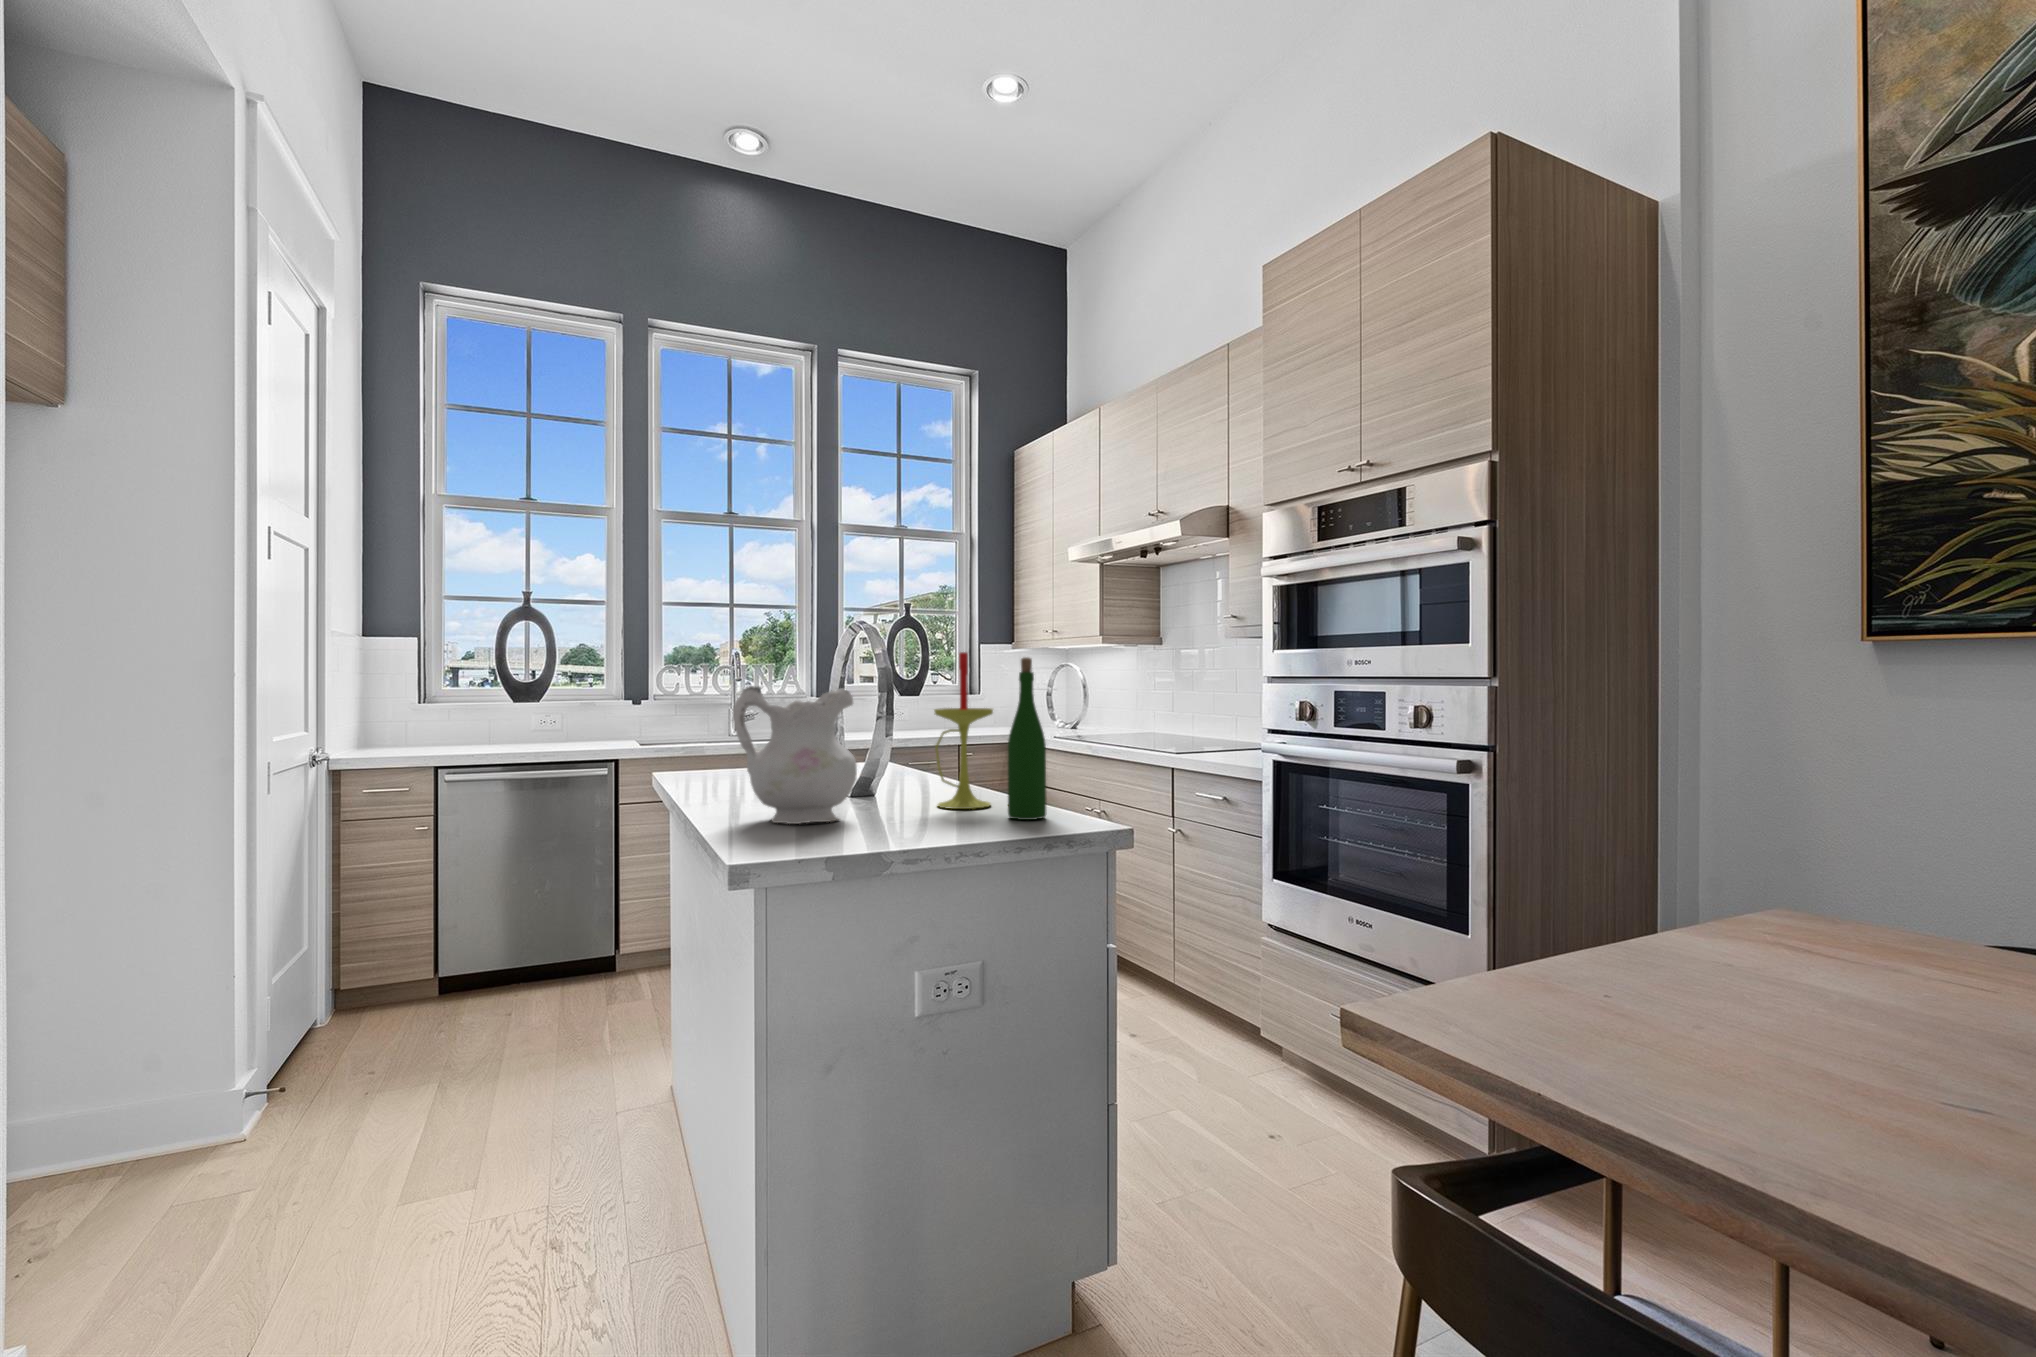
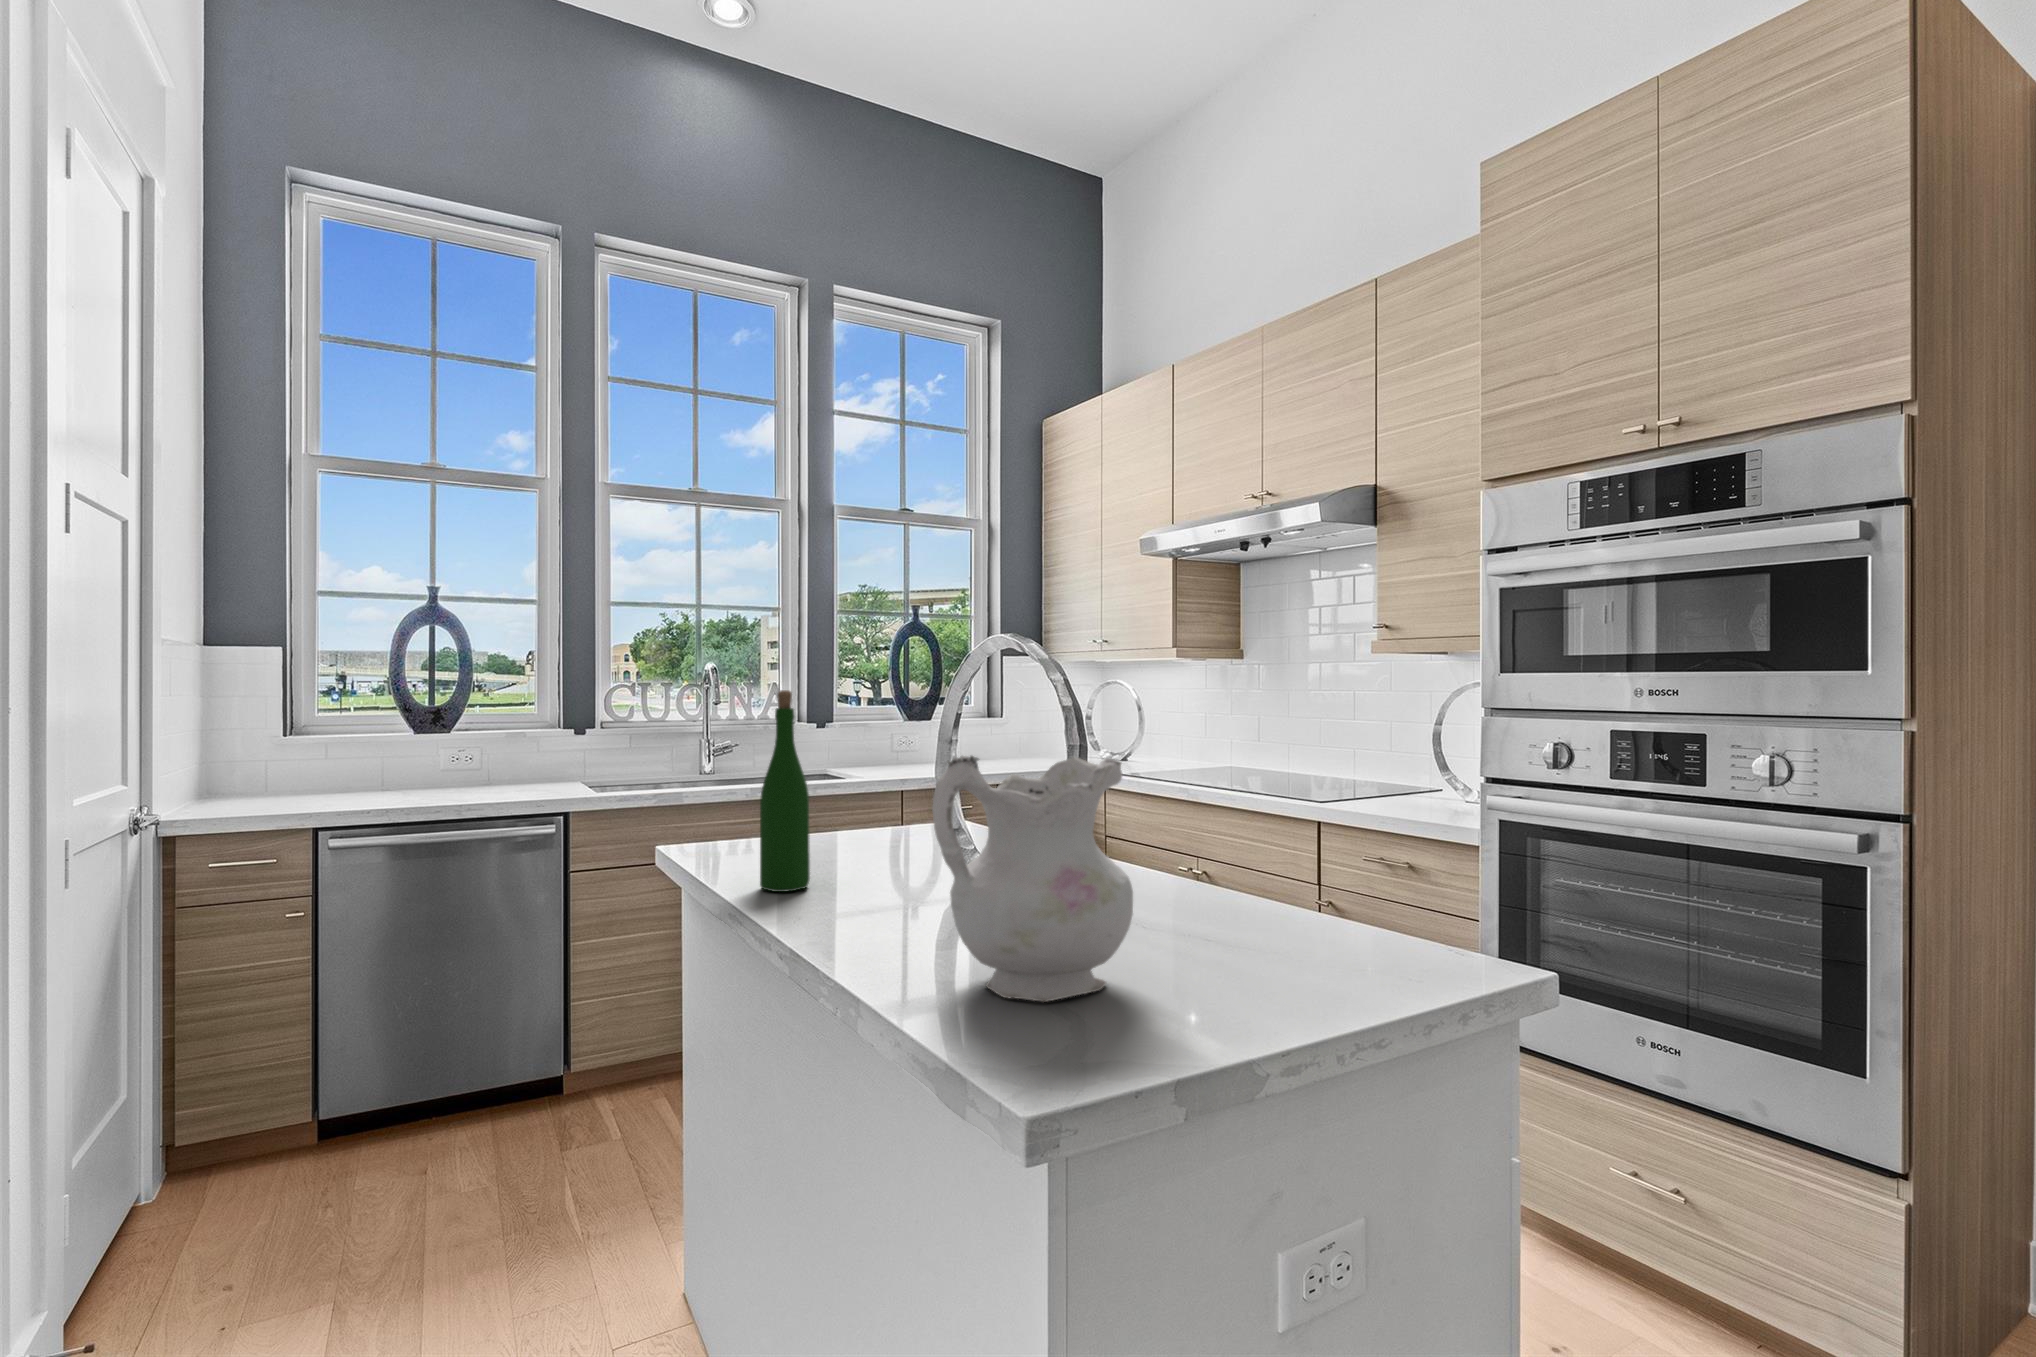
candle: present [934,652,993,809] -> none [1197,682,1297,944]
wine bottle: present [1008,657,1046,820] -> present [760,690,810,892]

